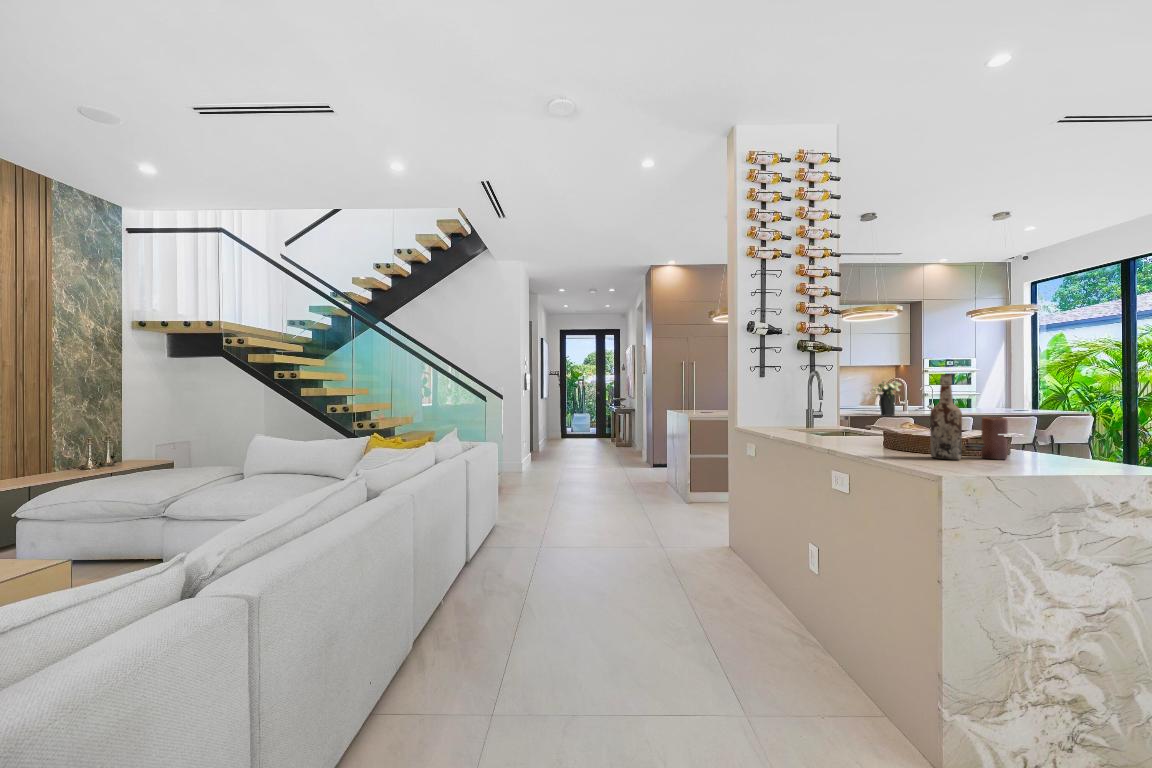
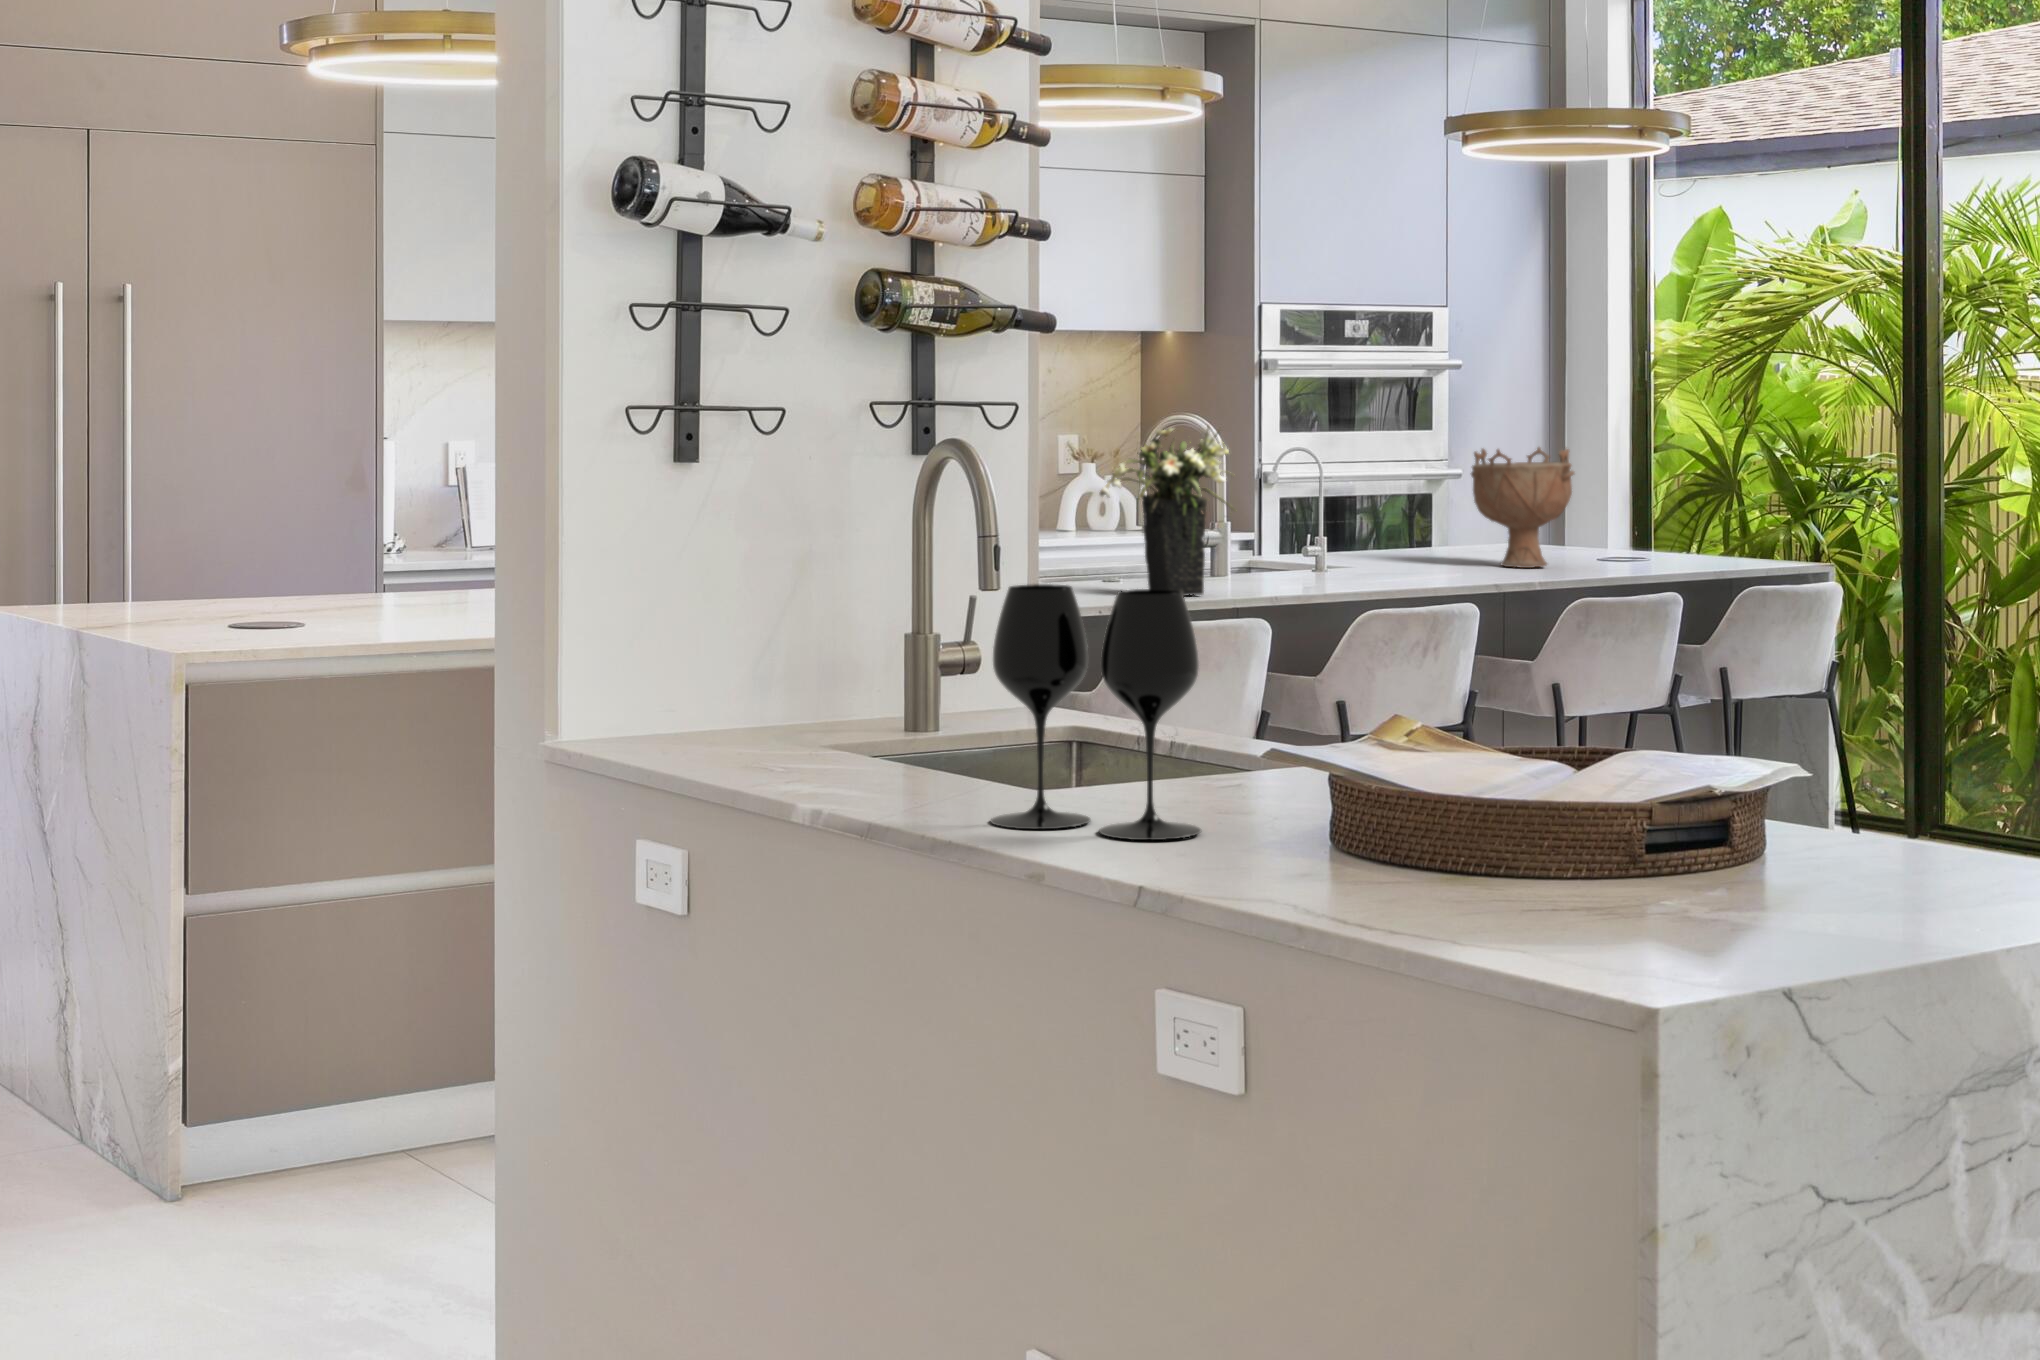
wine bottle: present [930,374,962,460] -> none [1584,530,1712,951]
decorative bowl: none [975,386,1006,415] -> present [1471,447,1574,568]
wine glass: none [814,394,858,442] -> present [990,584,1201,840]
candle: present [981,417,1008,459] -> none [1758,714,1855,917]

